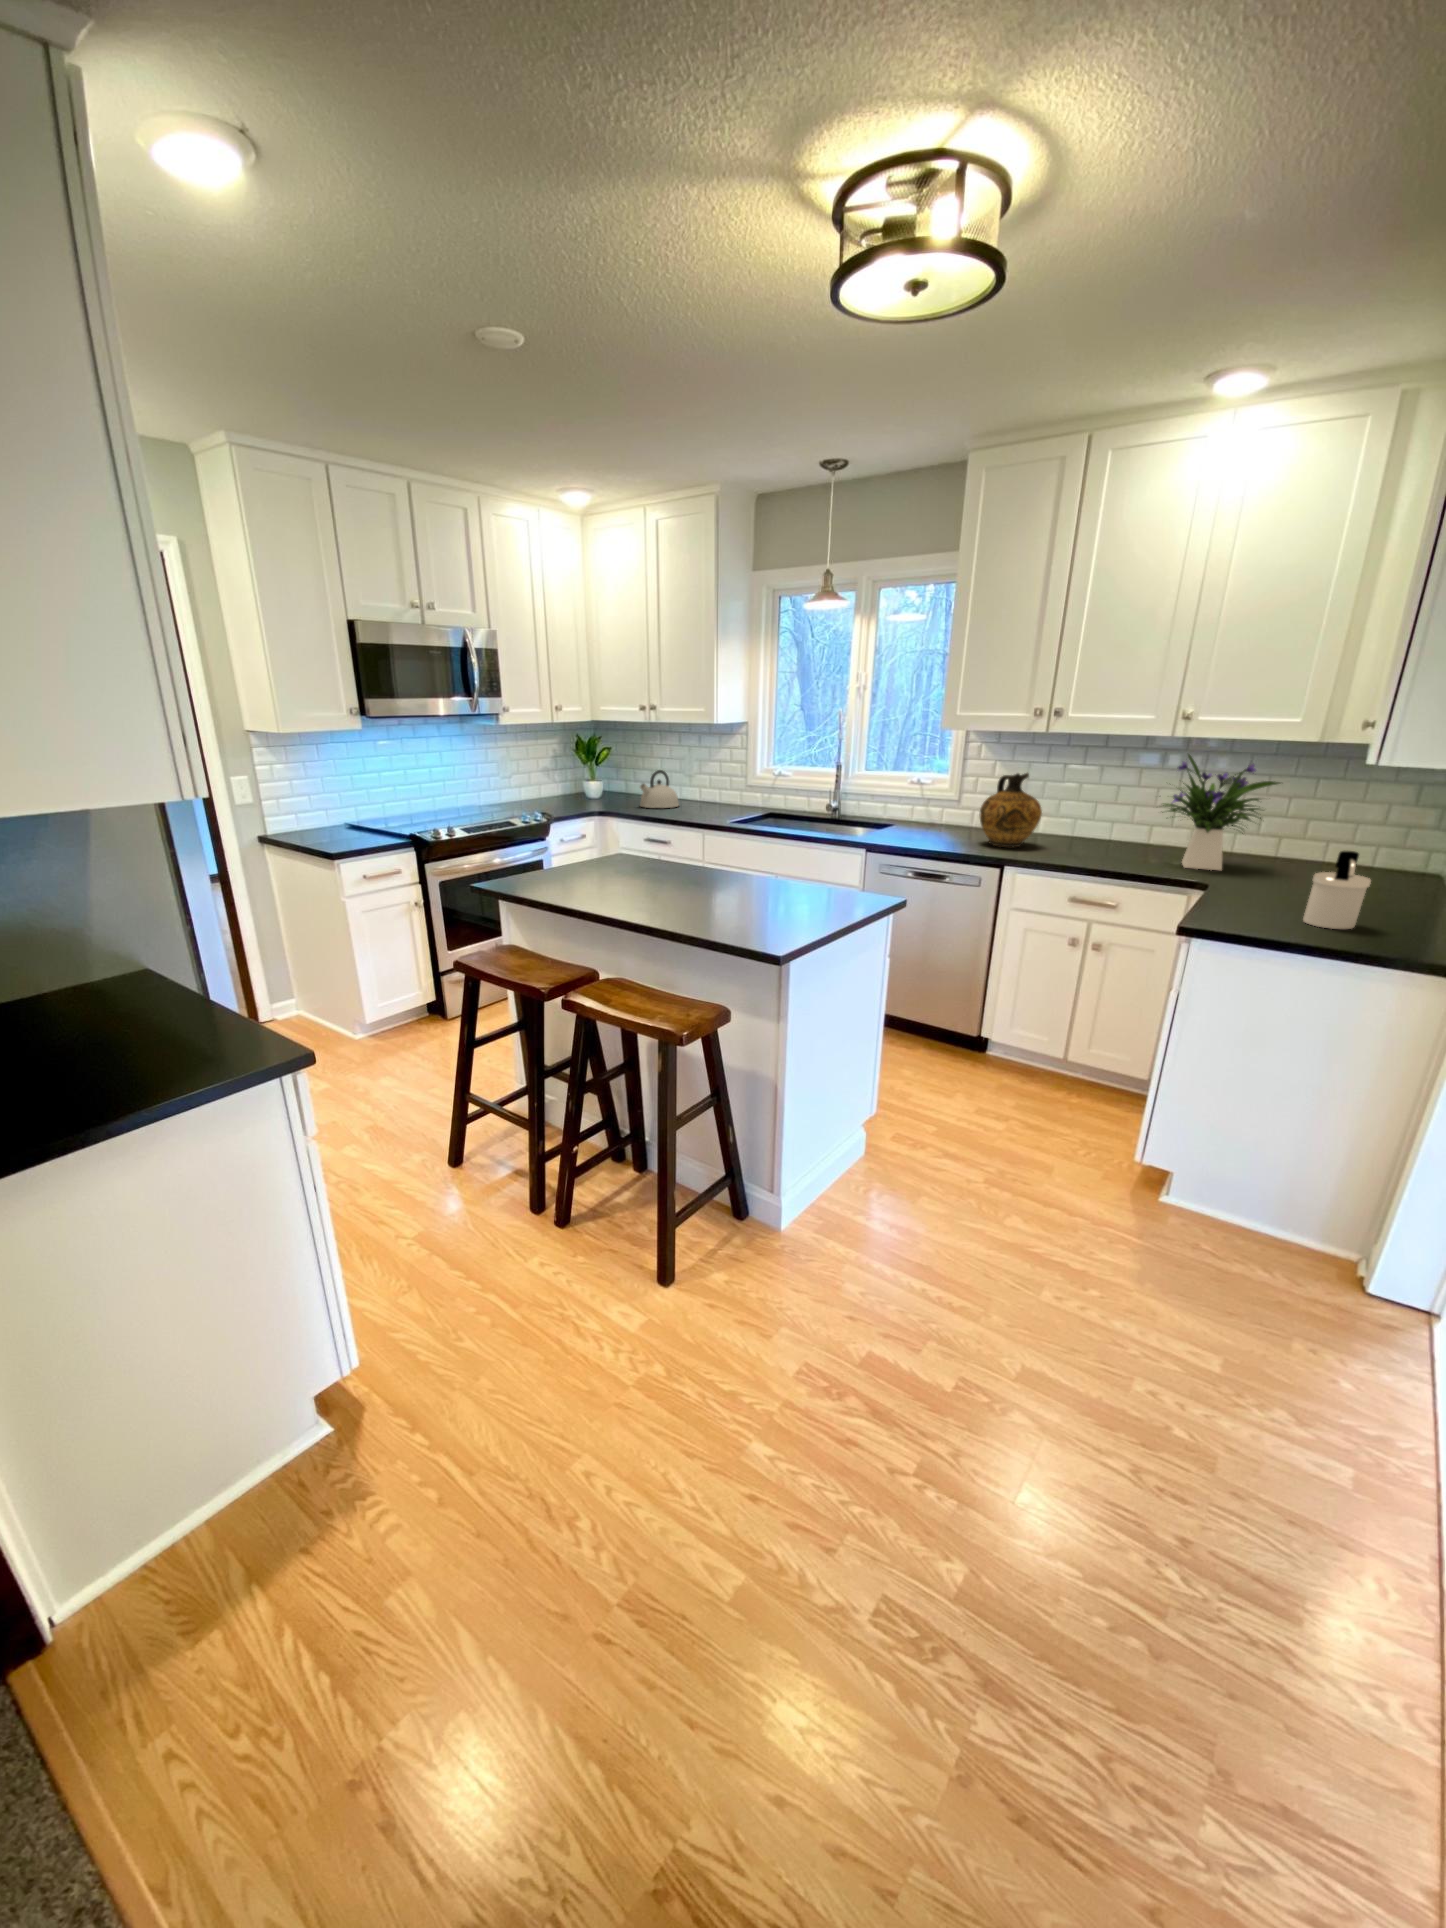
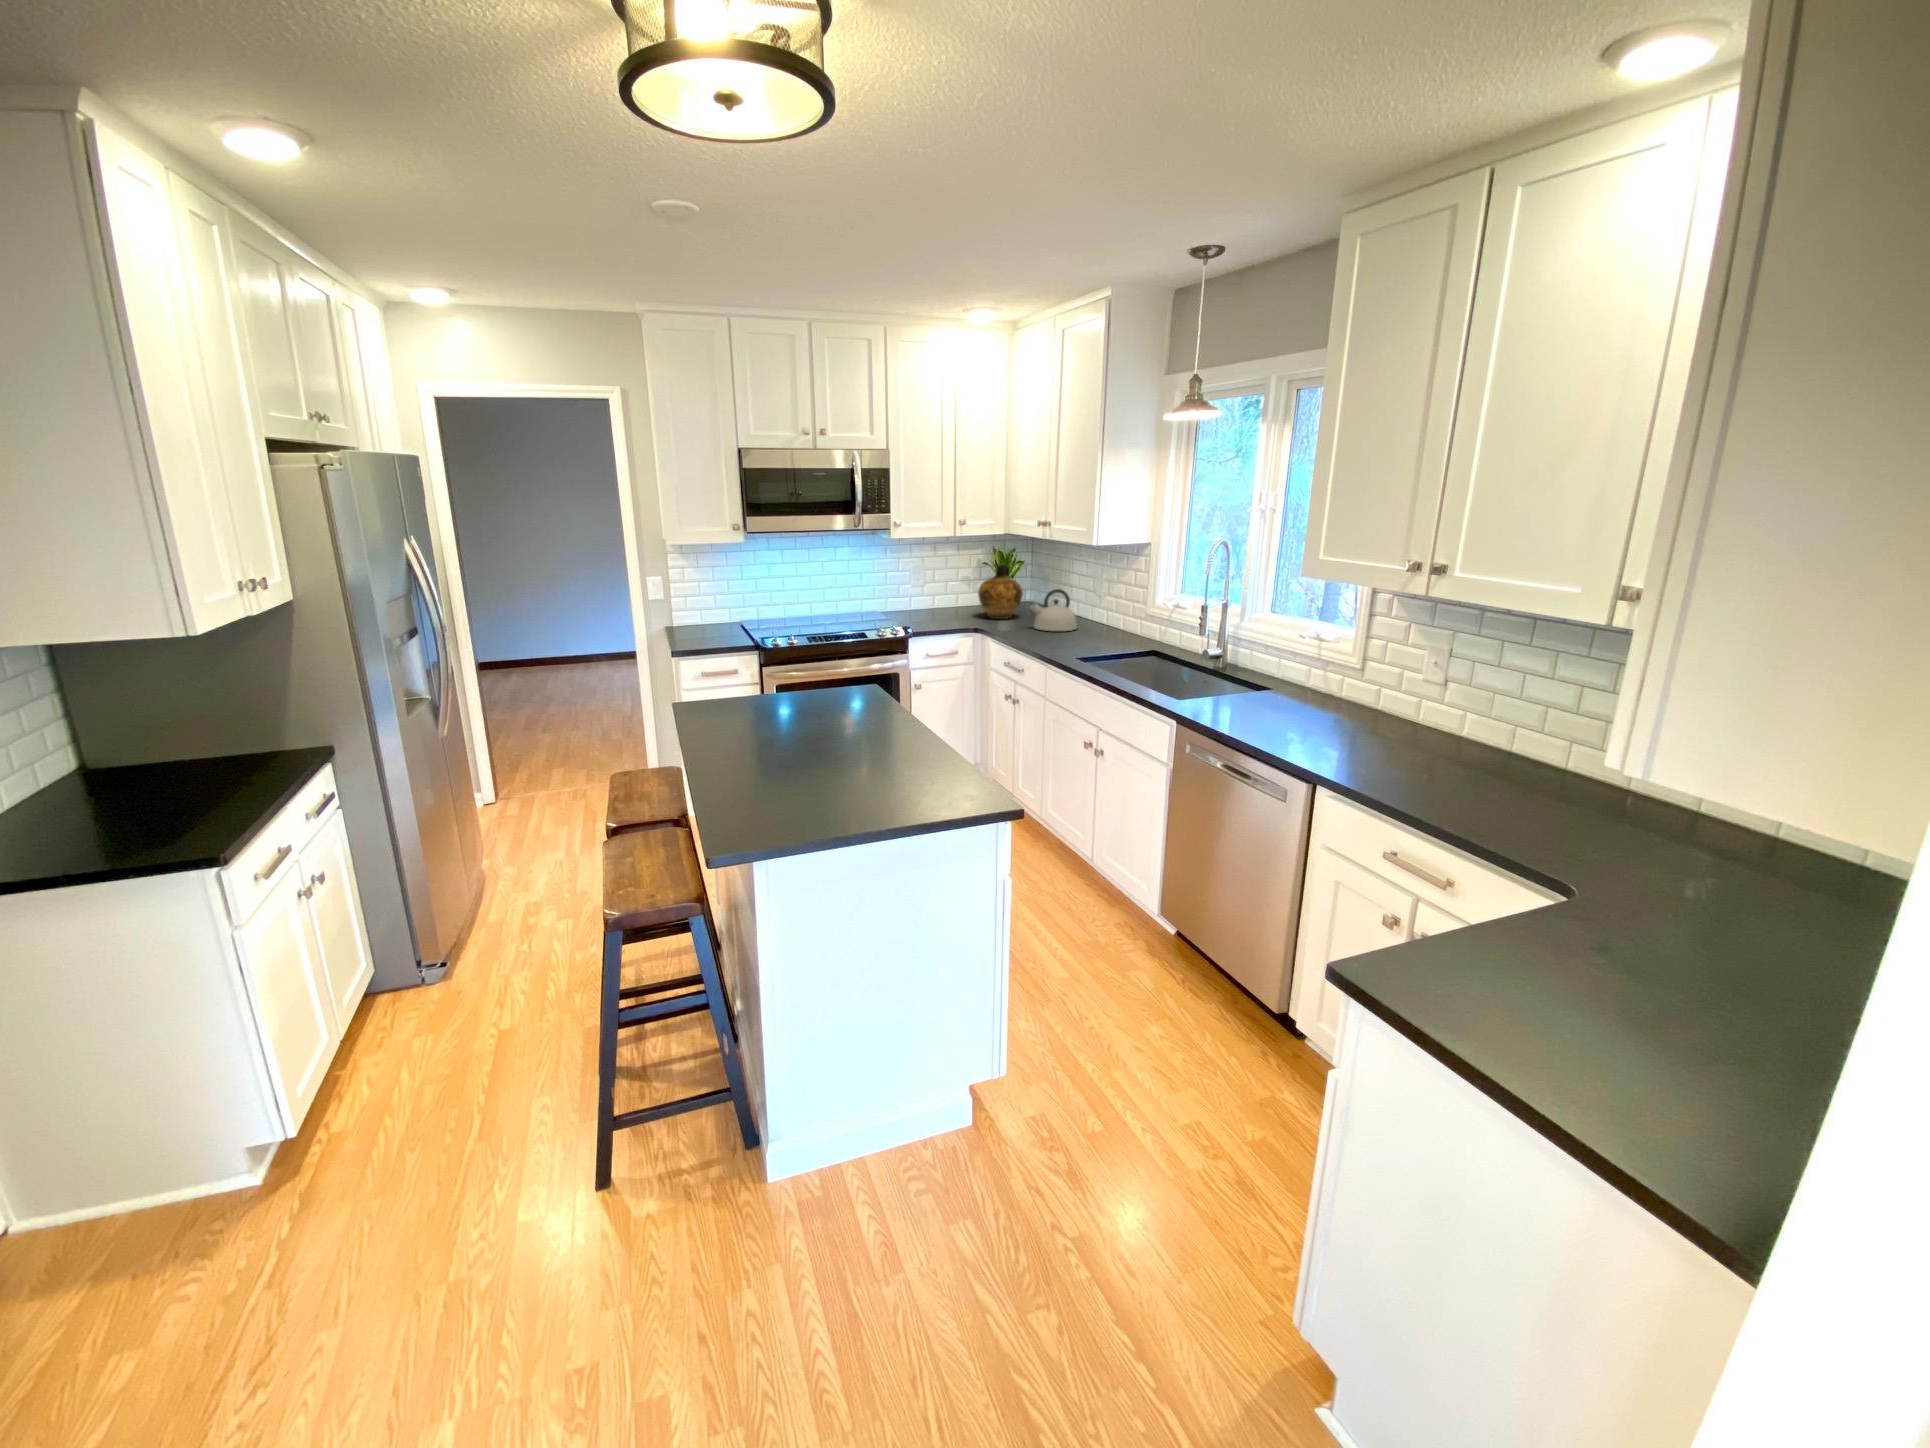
flower arrangement: present [1162,754,1280,870] -> none [1576,655,1843,870]
ceramic jug: present [980,773,1042,847] -> present [978,564,1023,619]
soap dispenser: present [1303,851,1371,929] -> none [1616,913,1758,1078]

